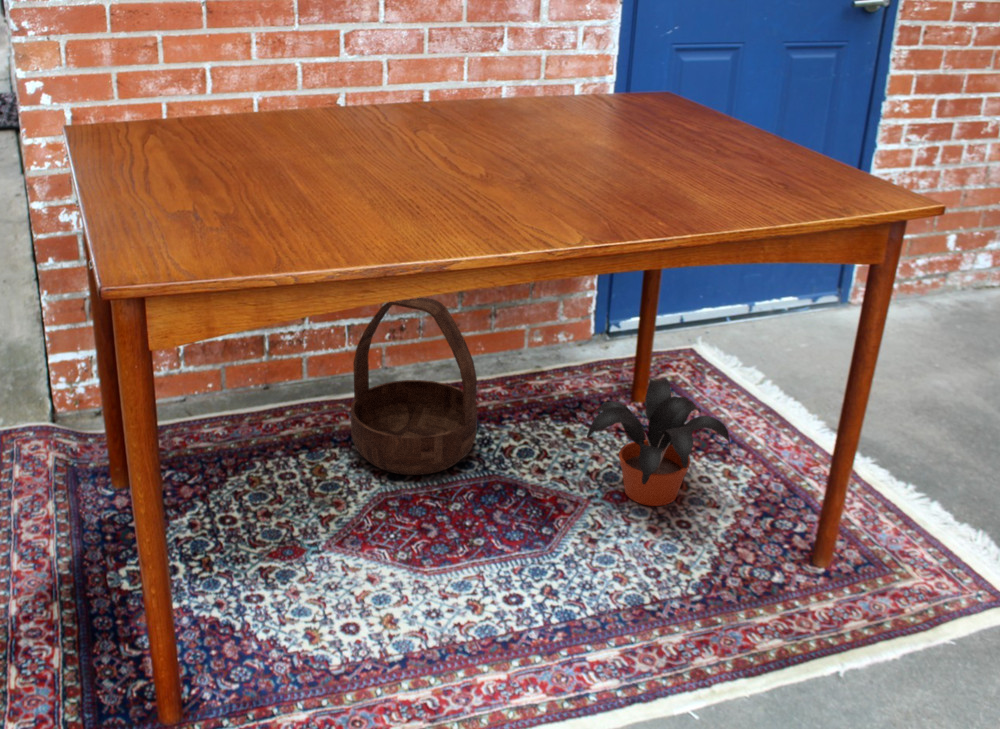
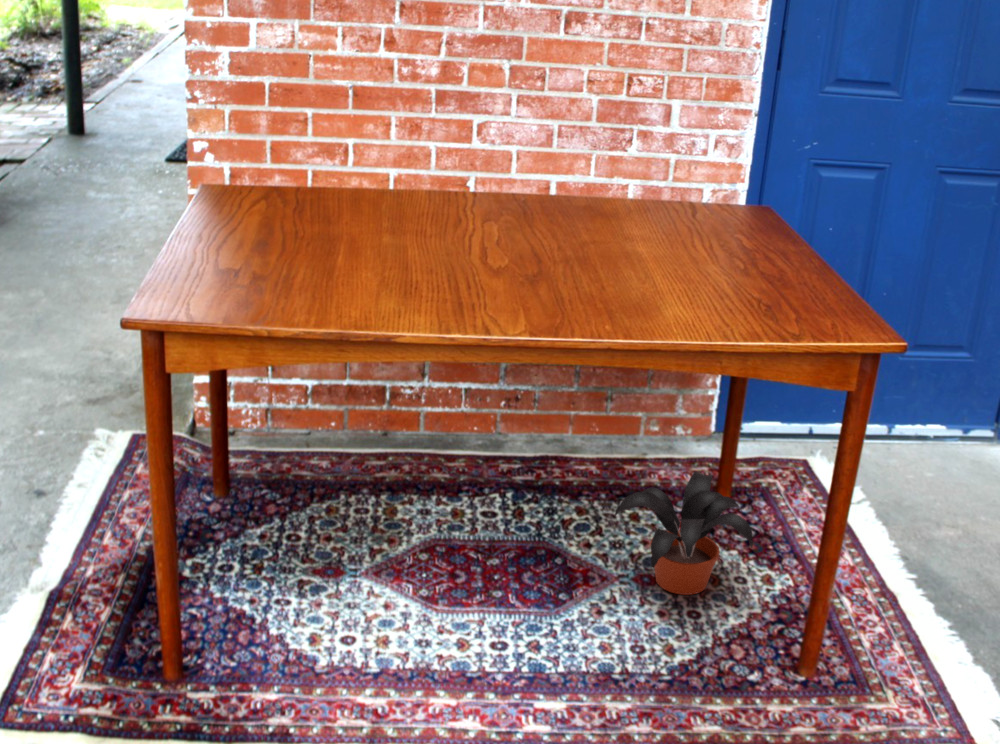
basket: present [351,298,477,475] -> none [425,363,541,531]

